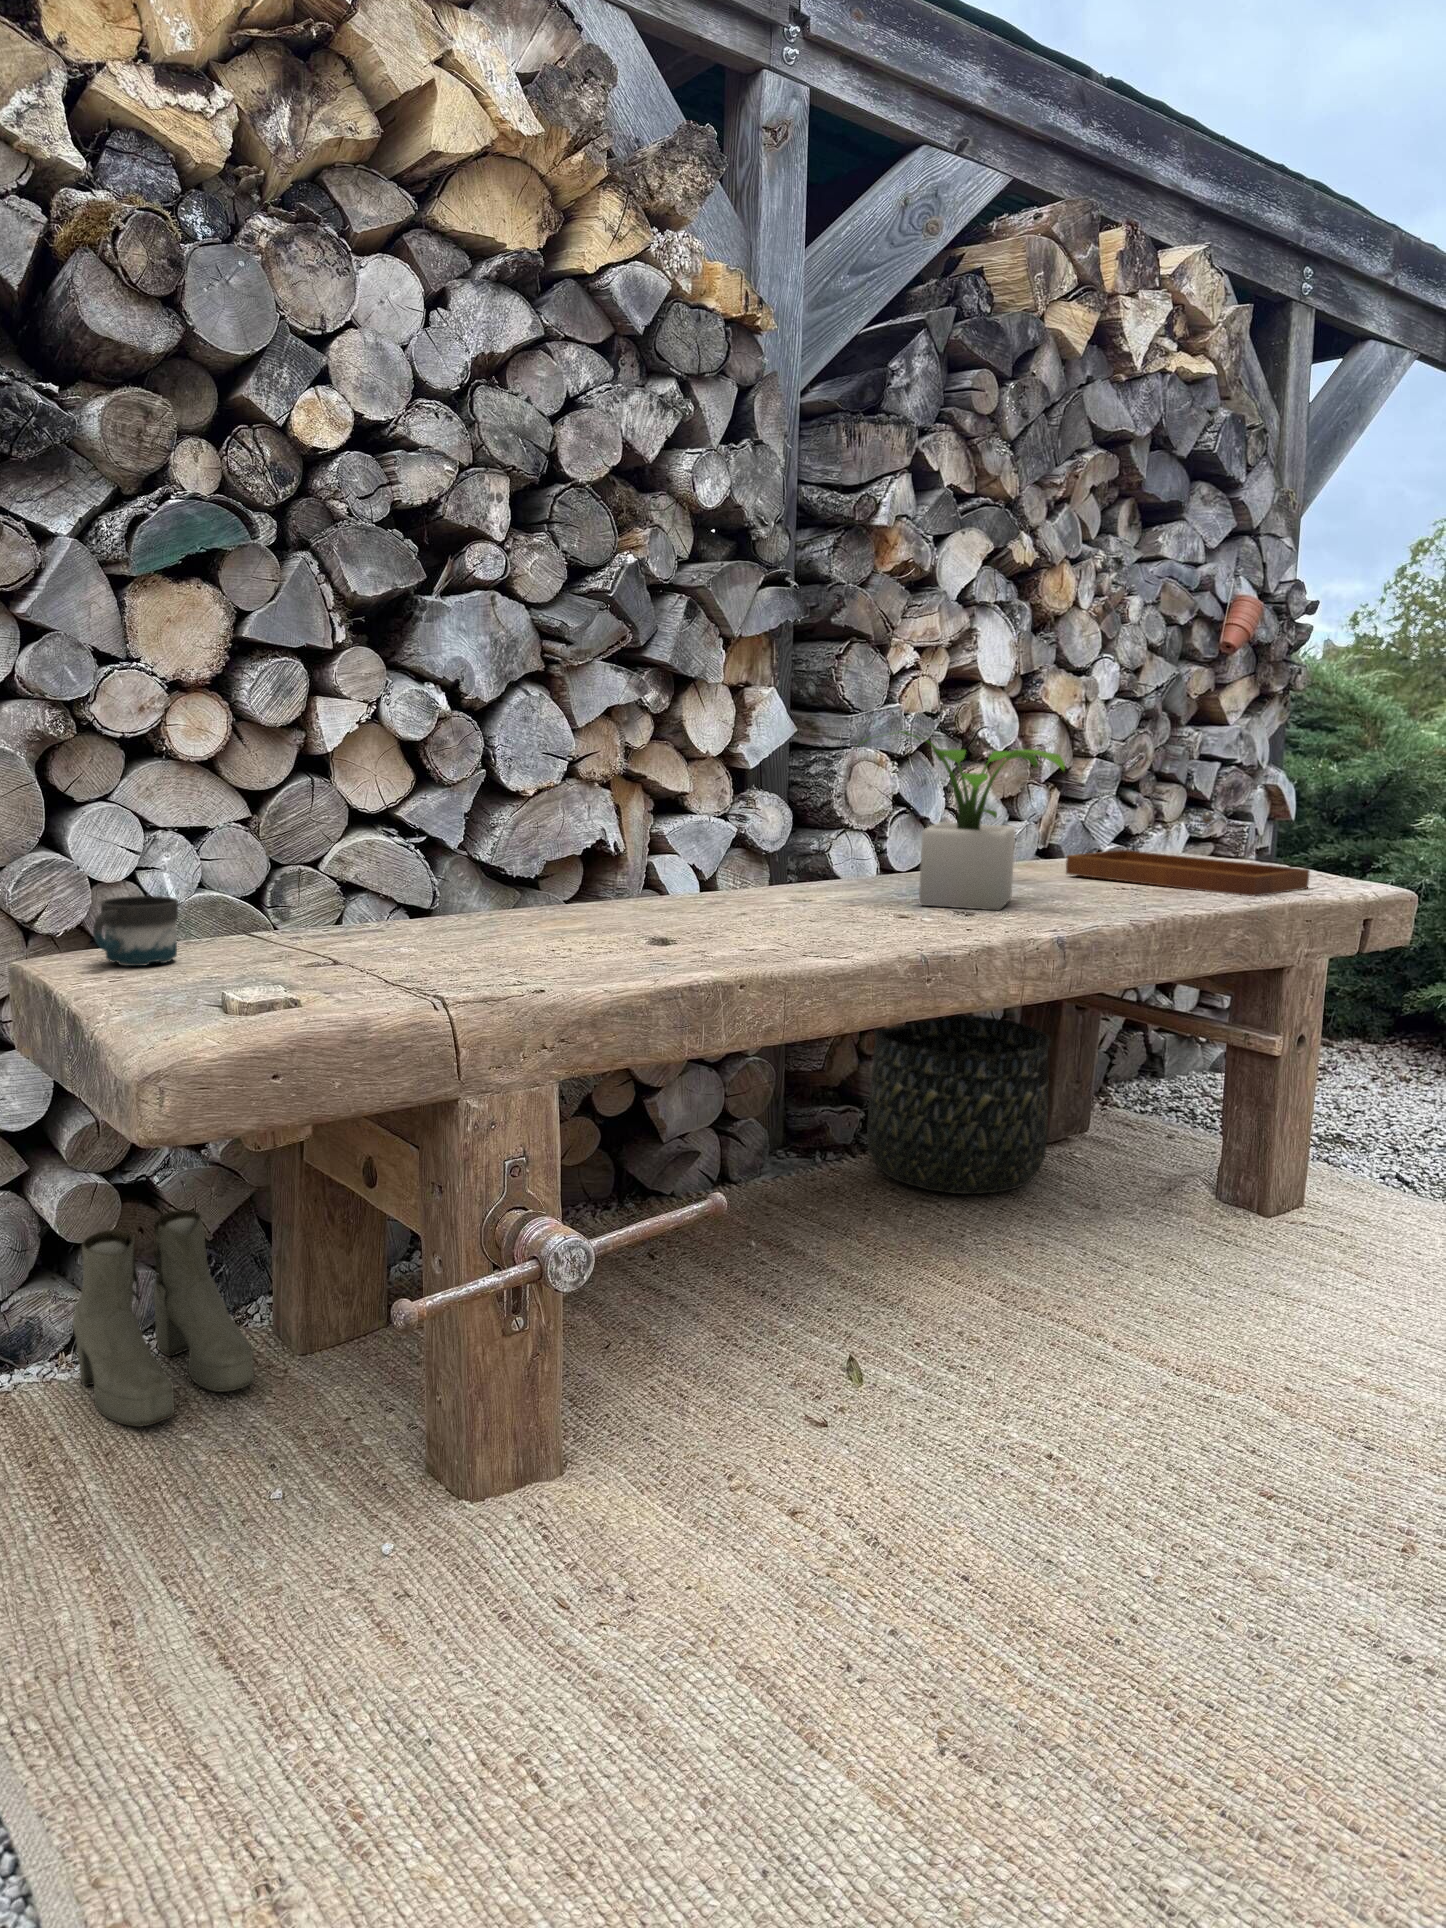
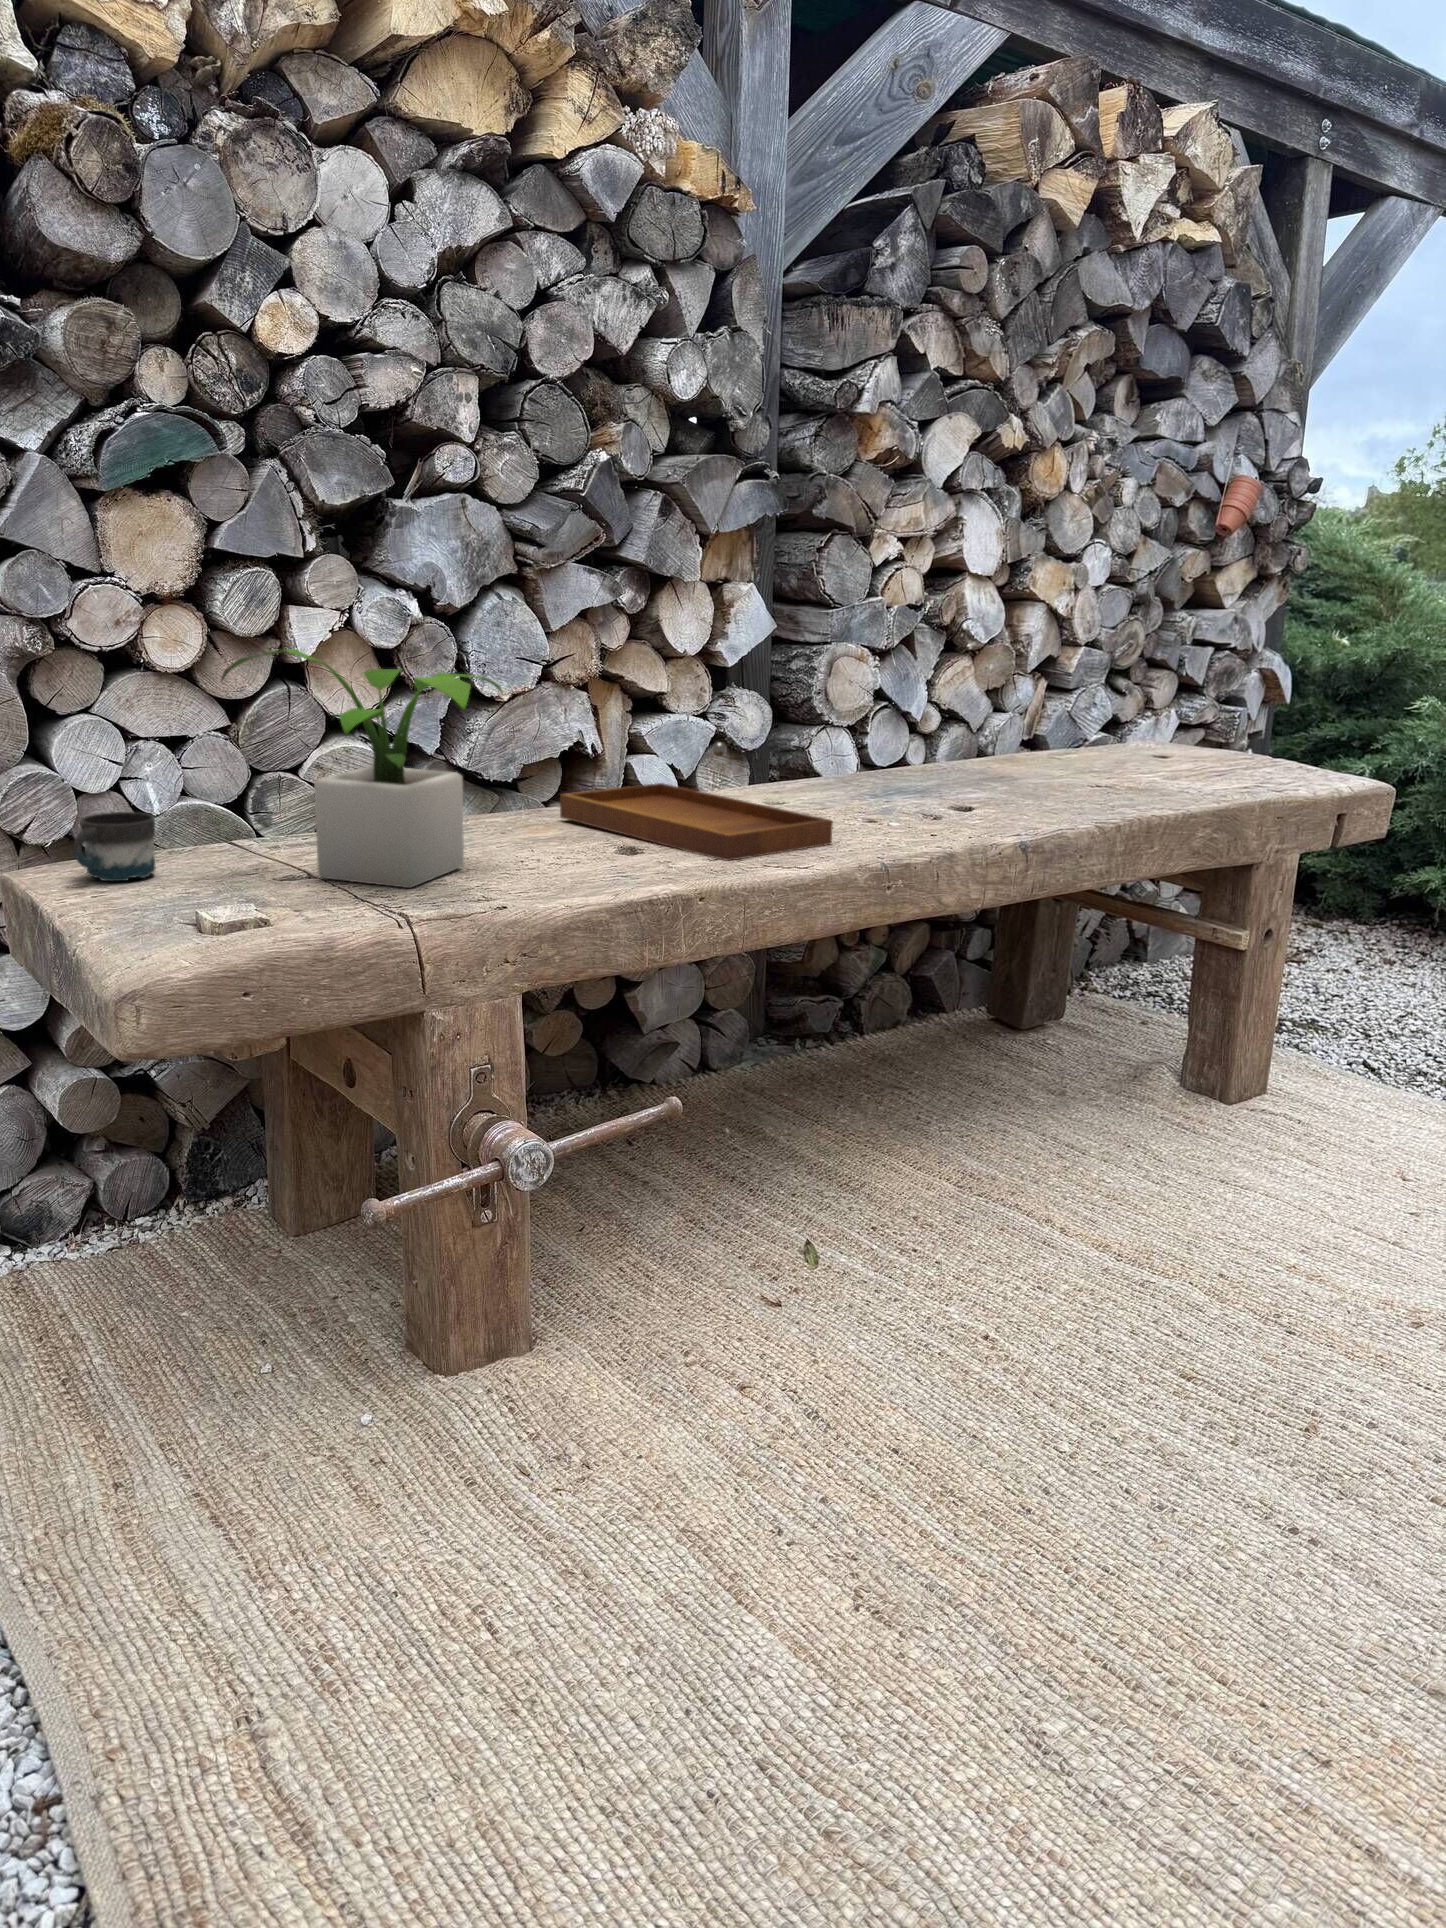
potted plant: present [854,731,1065,910] -> present [221,649,503,888]
tray: present [1066,812,1309,896] -> present [560,742,833,861]
basket: present [867,1015,1051,1194] -> none [843,906,1023,1084]
boots: present [73,1210,254,1427] -> none [71,1104,243,1307]

